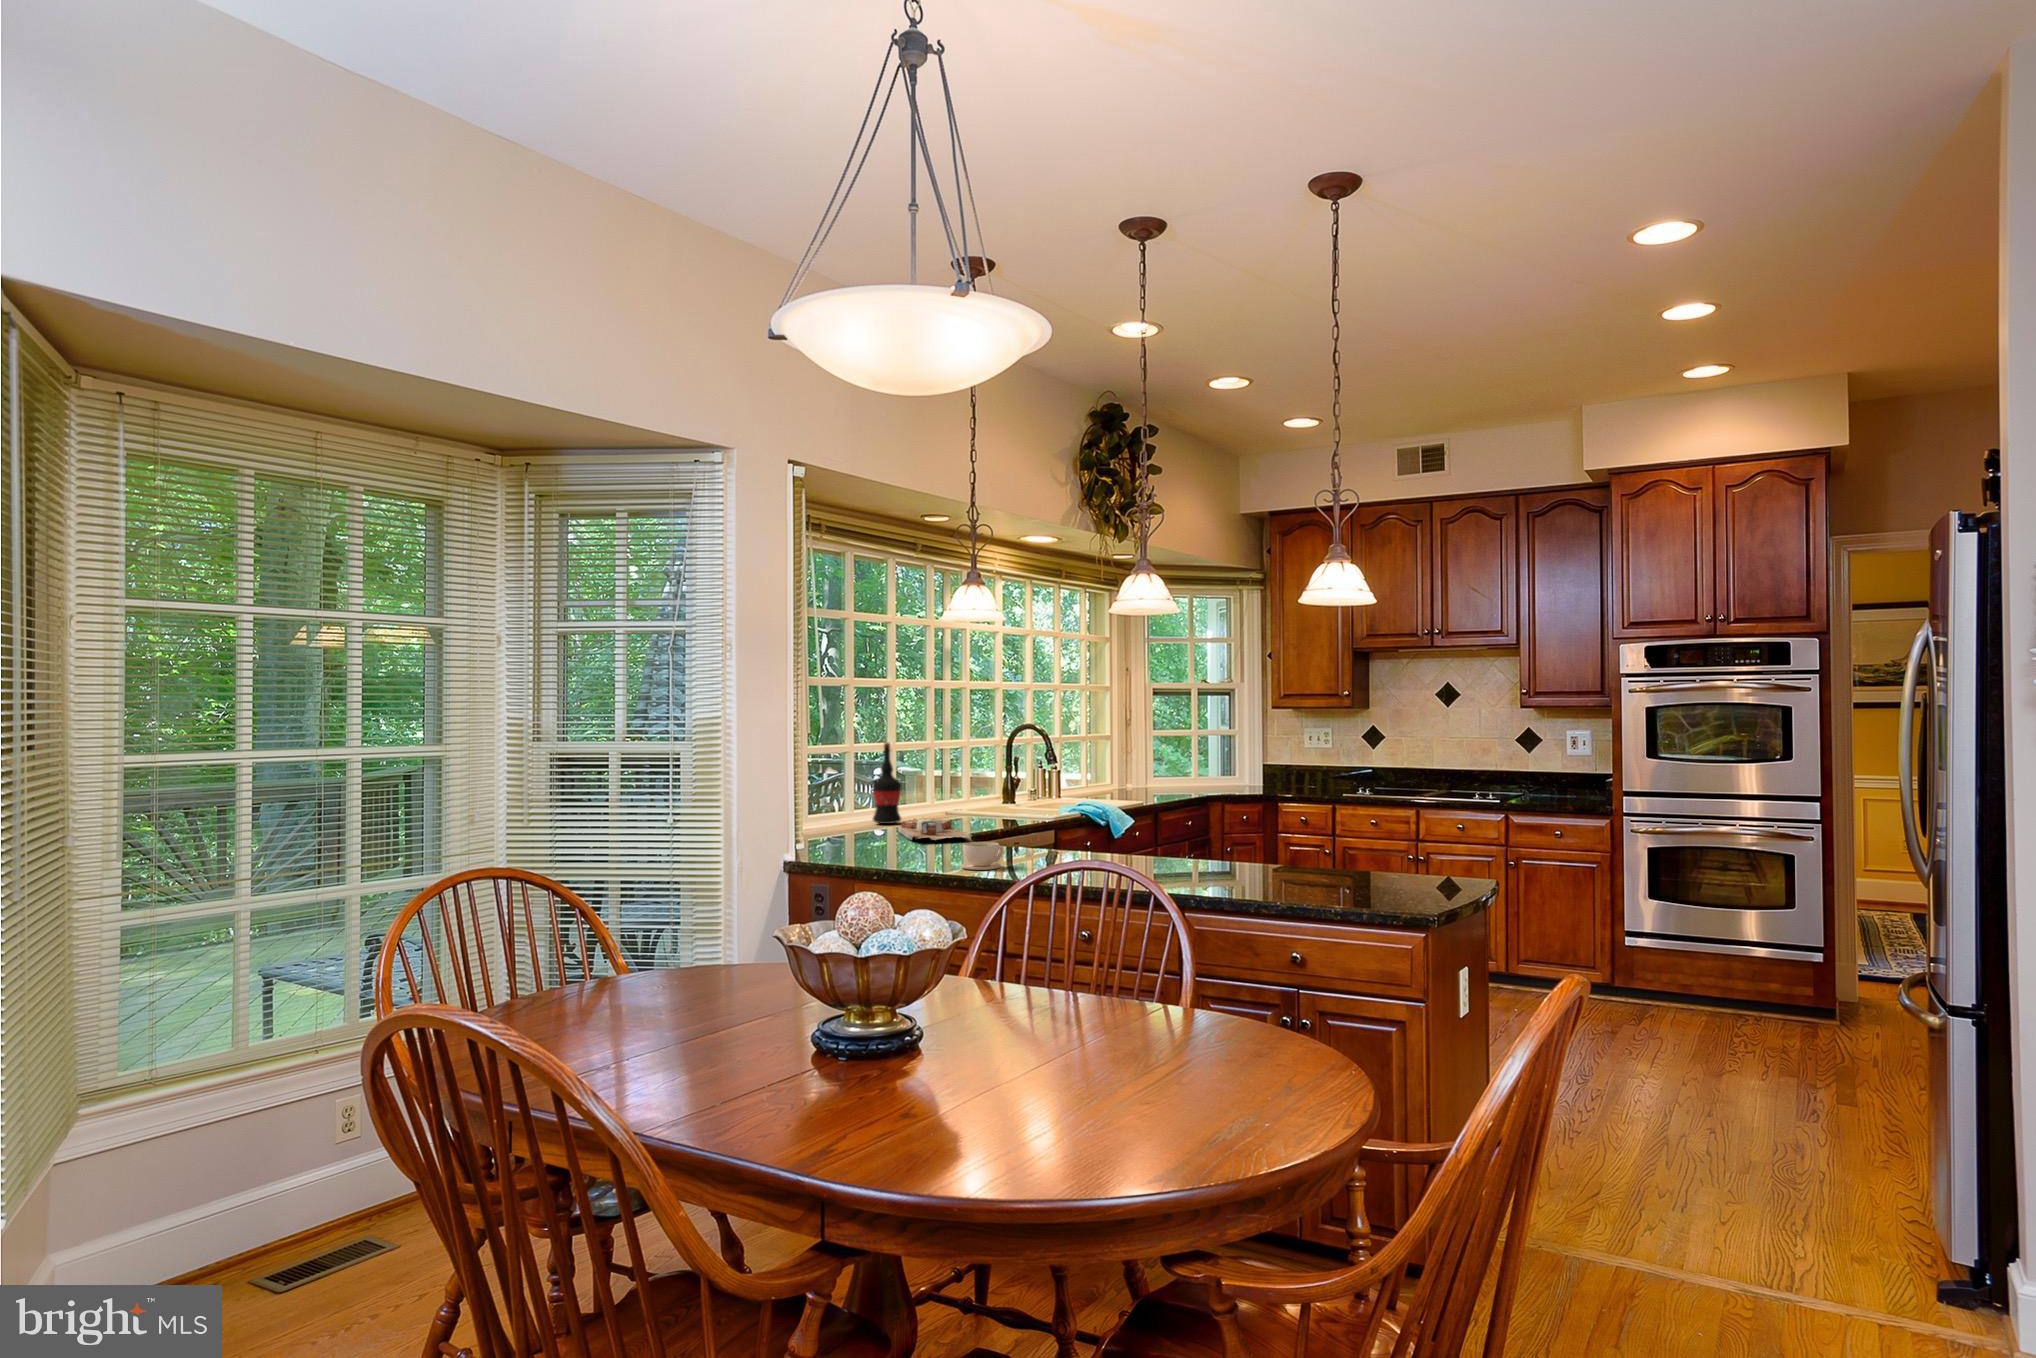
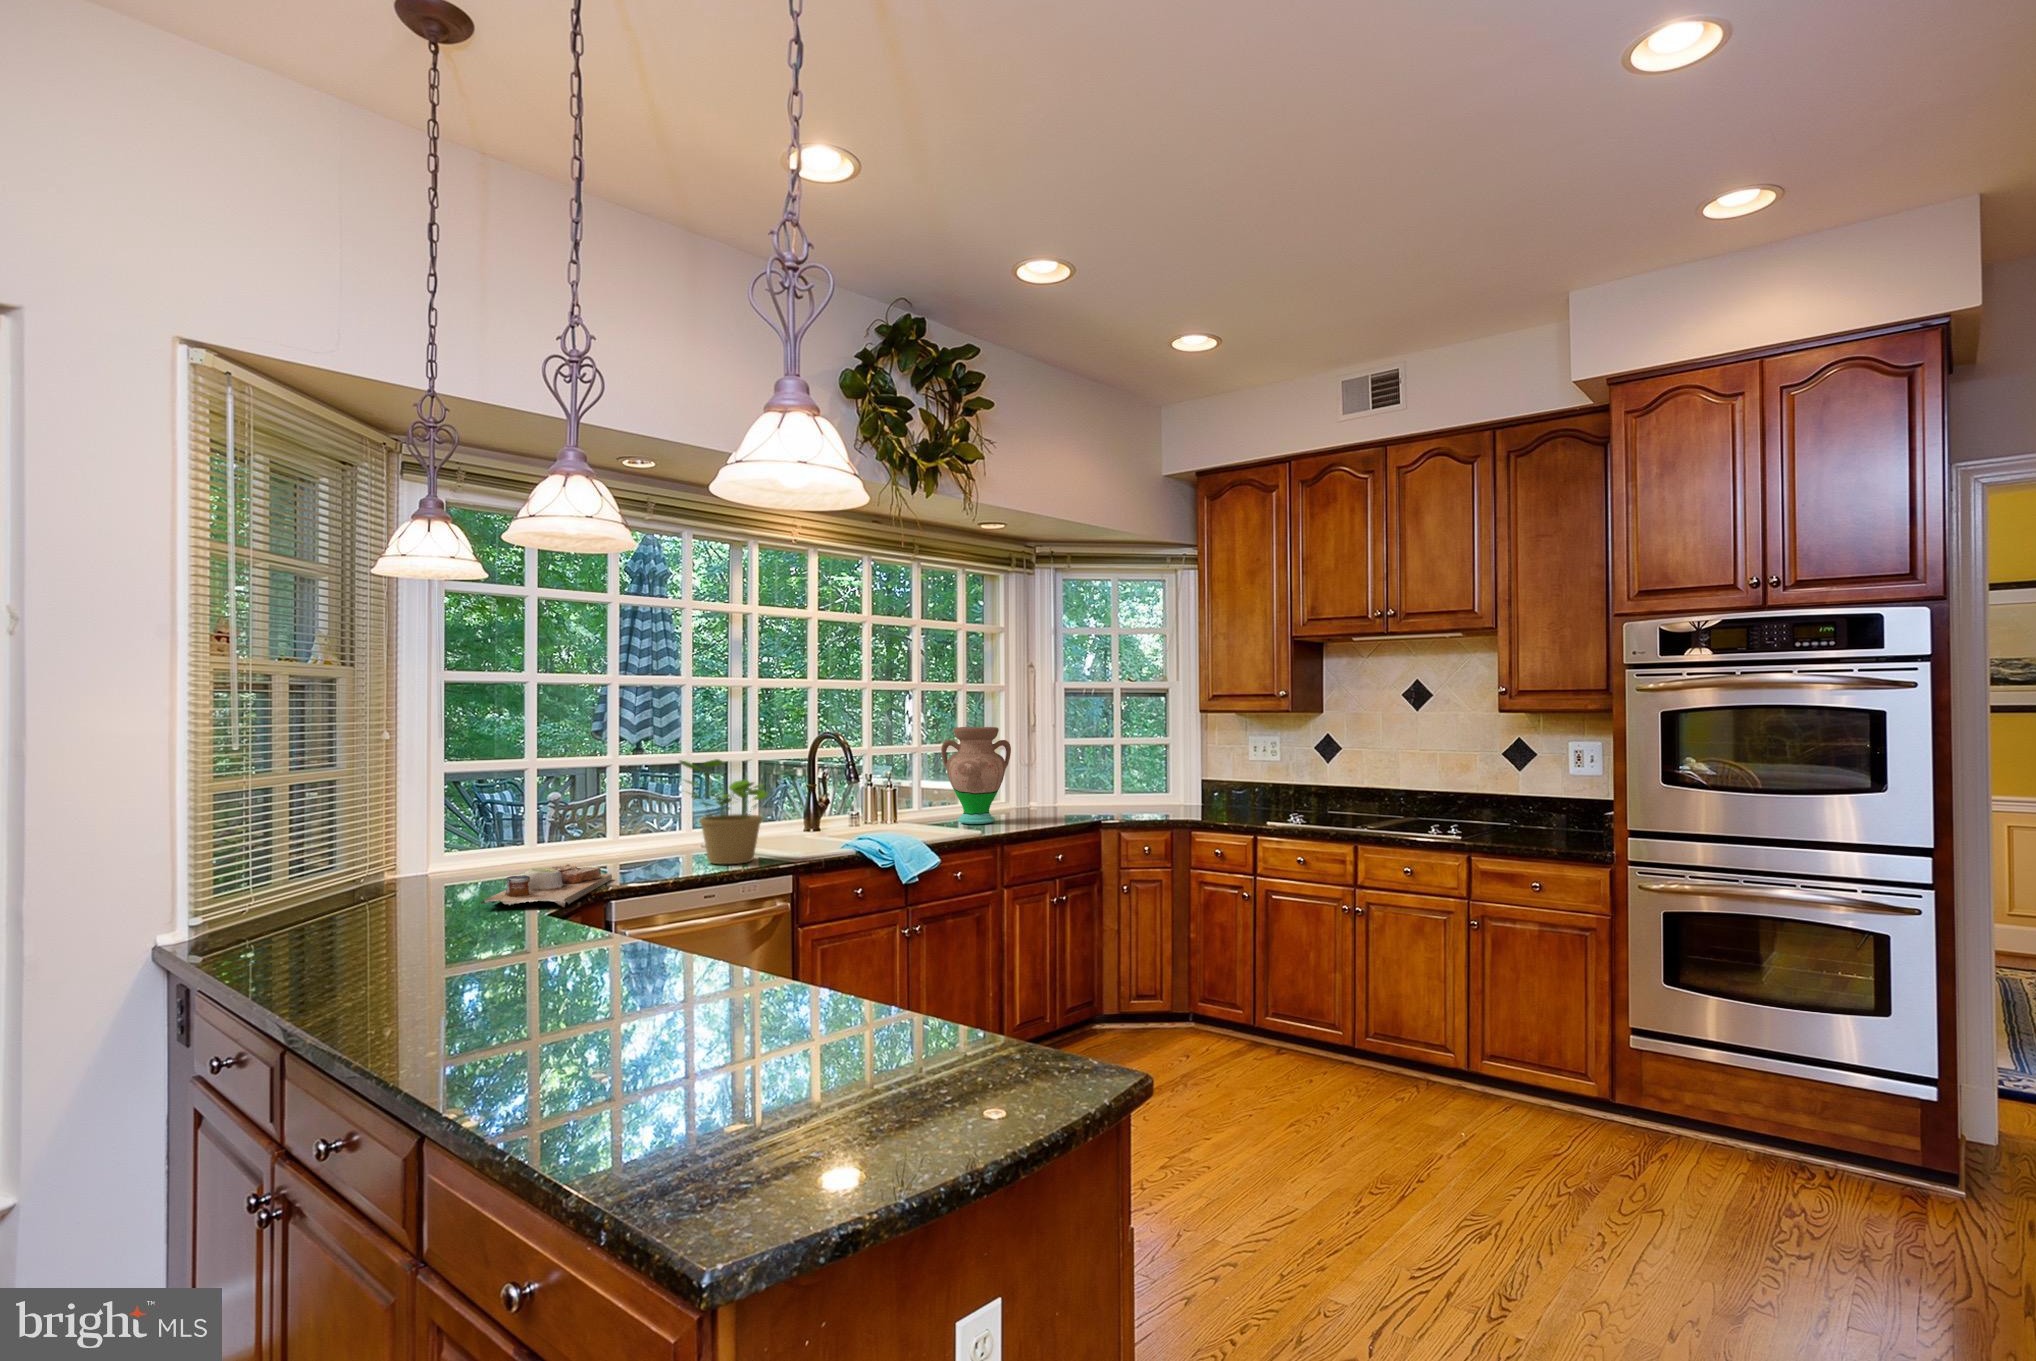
vase: none [1095,719,1150,797] -> present [941,727,1011,824]
potted plant: none [965,741,1037,821] -> present [680,759,768,864]
wine bottle: present [872,742,901,824] -> none [556,760,595,866]
coffee cup: present [961,842,1003,870] -> none [354,932,435,984]

